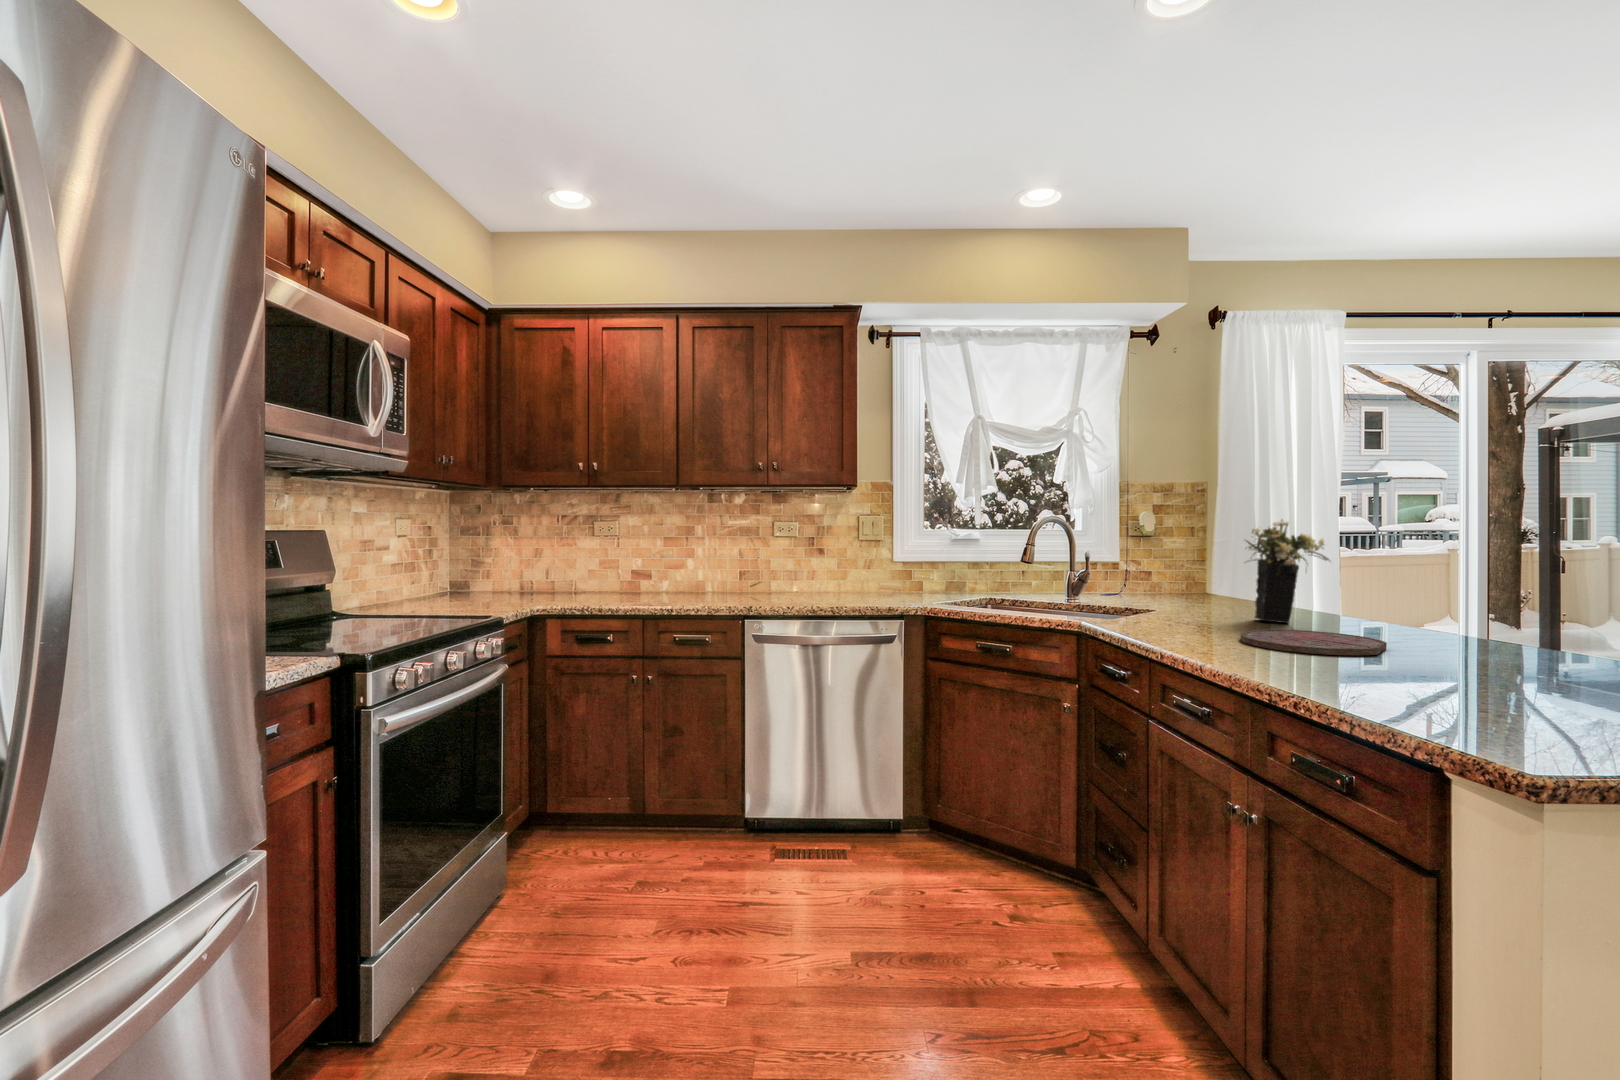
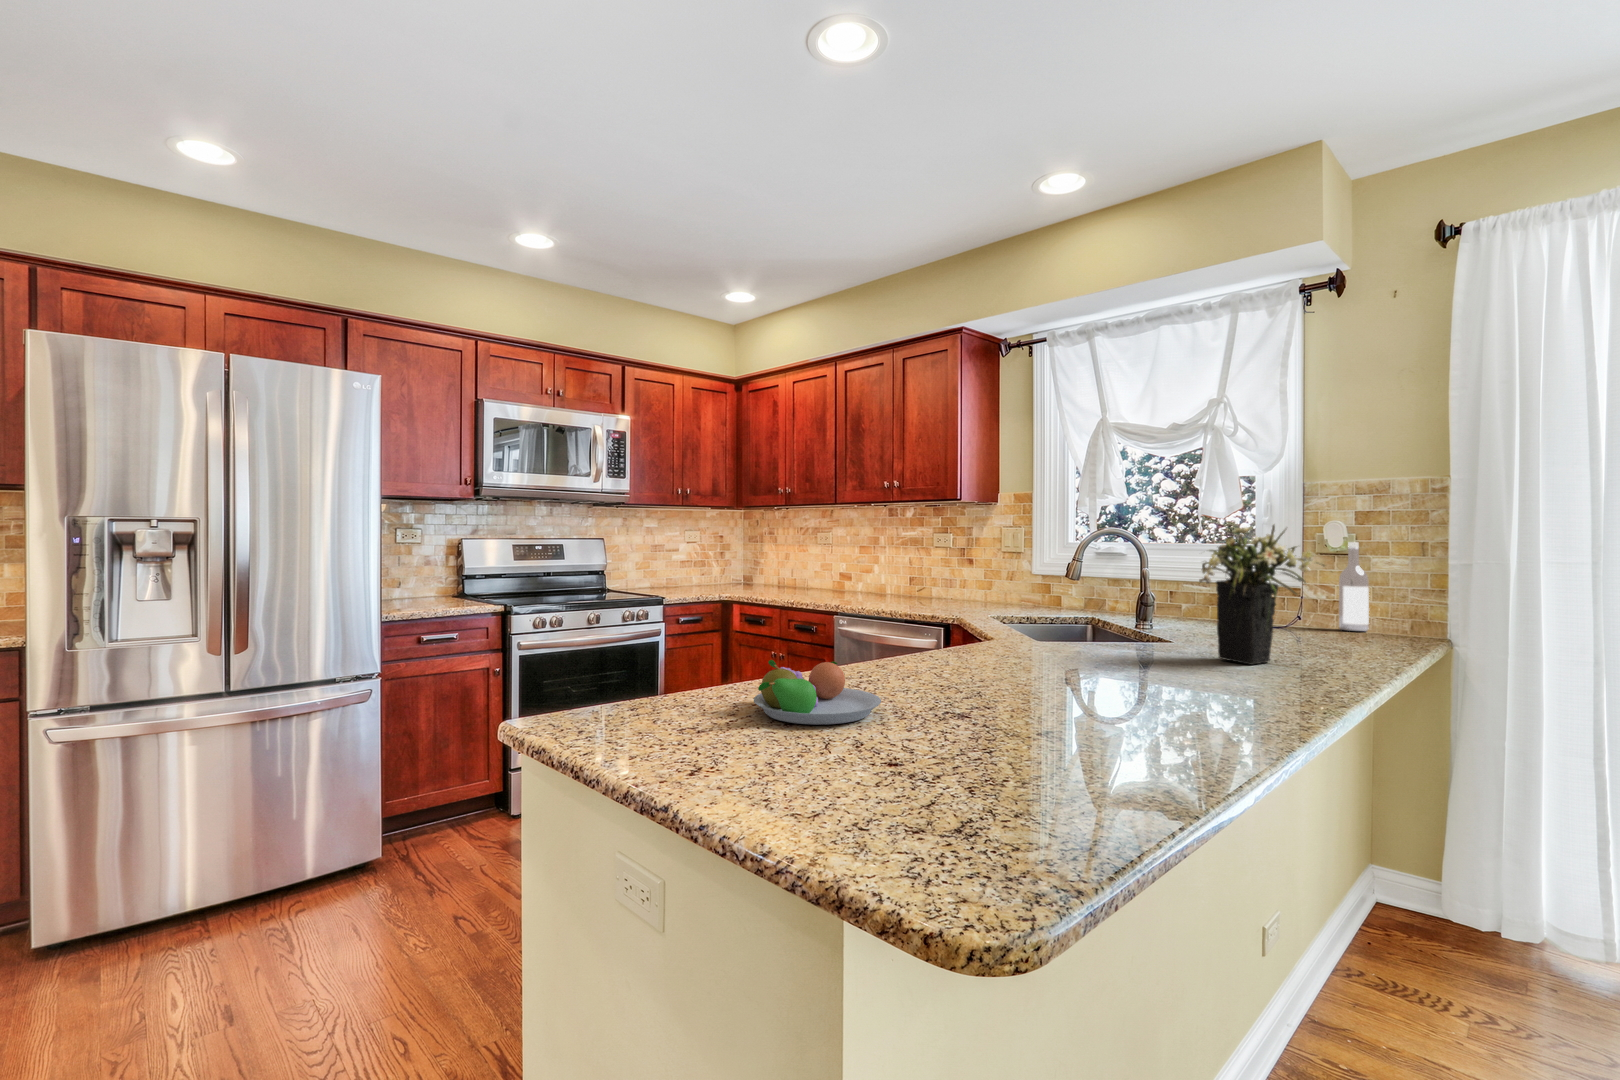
wine bottle: none [1152,528,1171,593] -> present [1339,542,1369,631]
cutting board: present [1241,630,1387,655] -> none [1014,656,1180,691]
fruit bowl: none [1377,658,1532,718] -> present [753,660,881,725]

